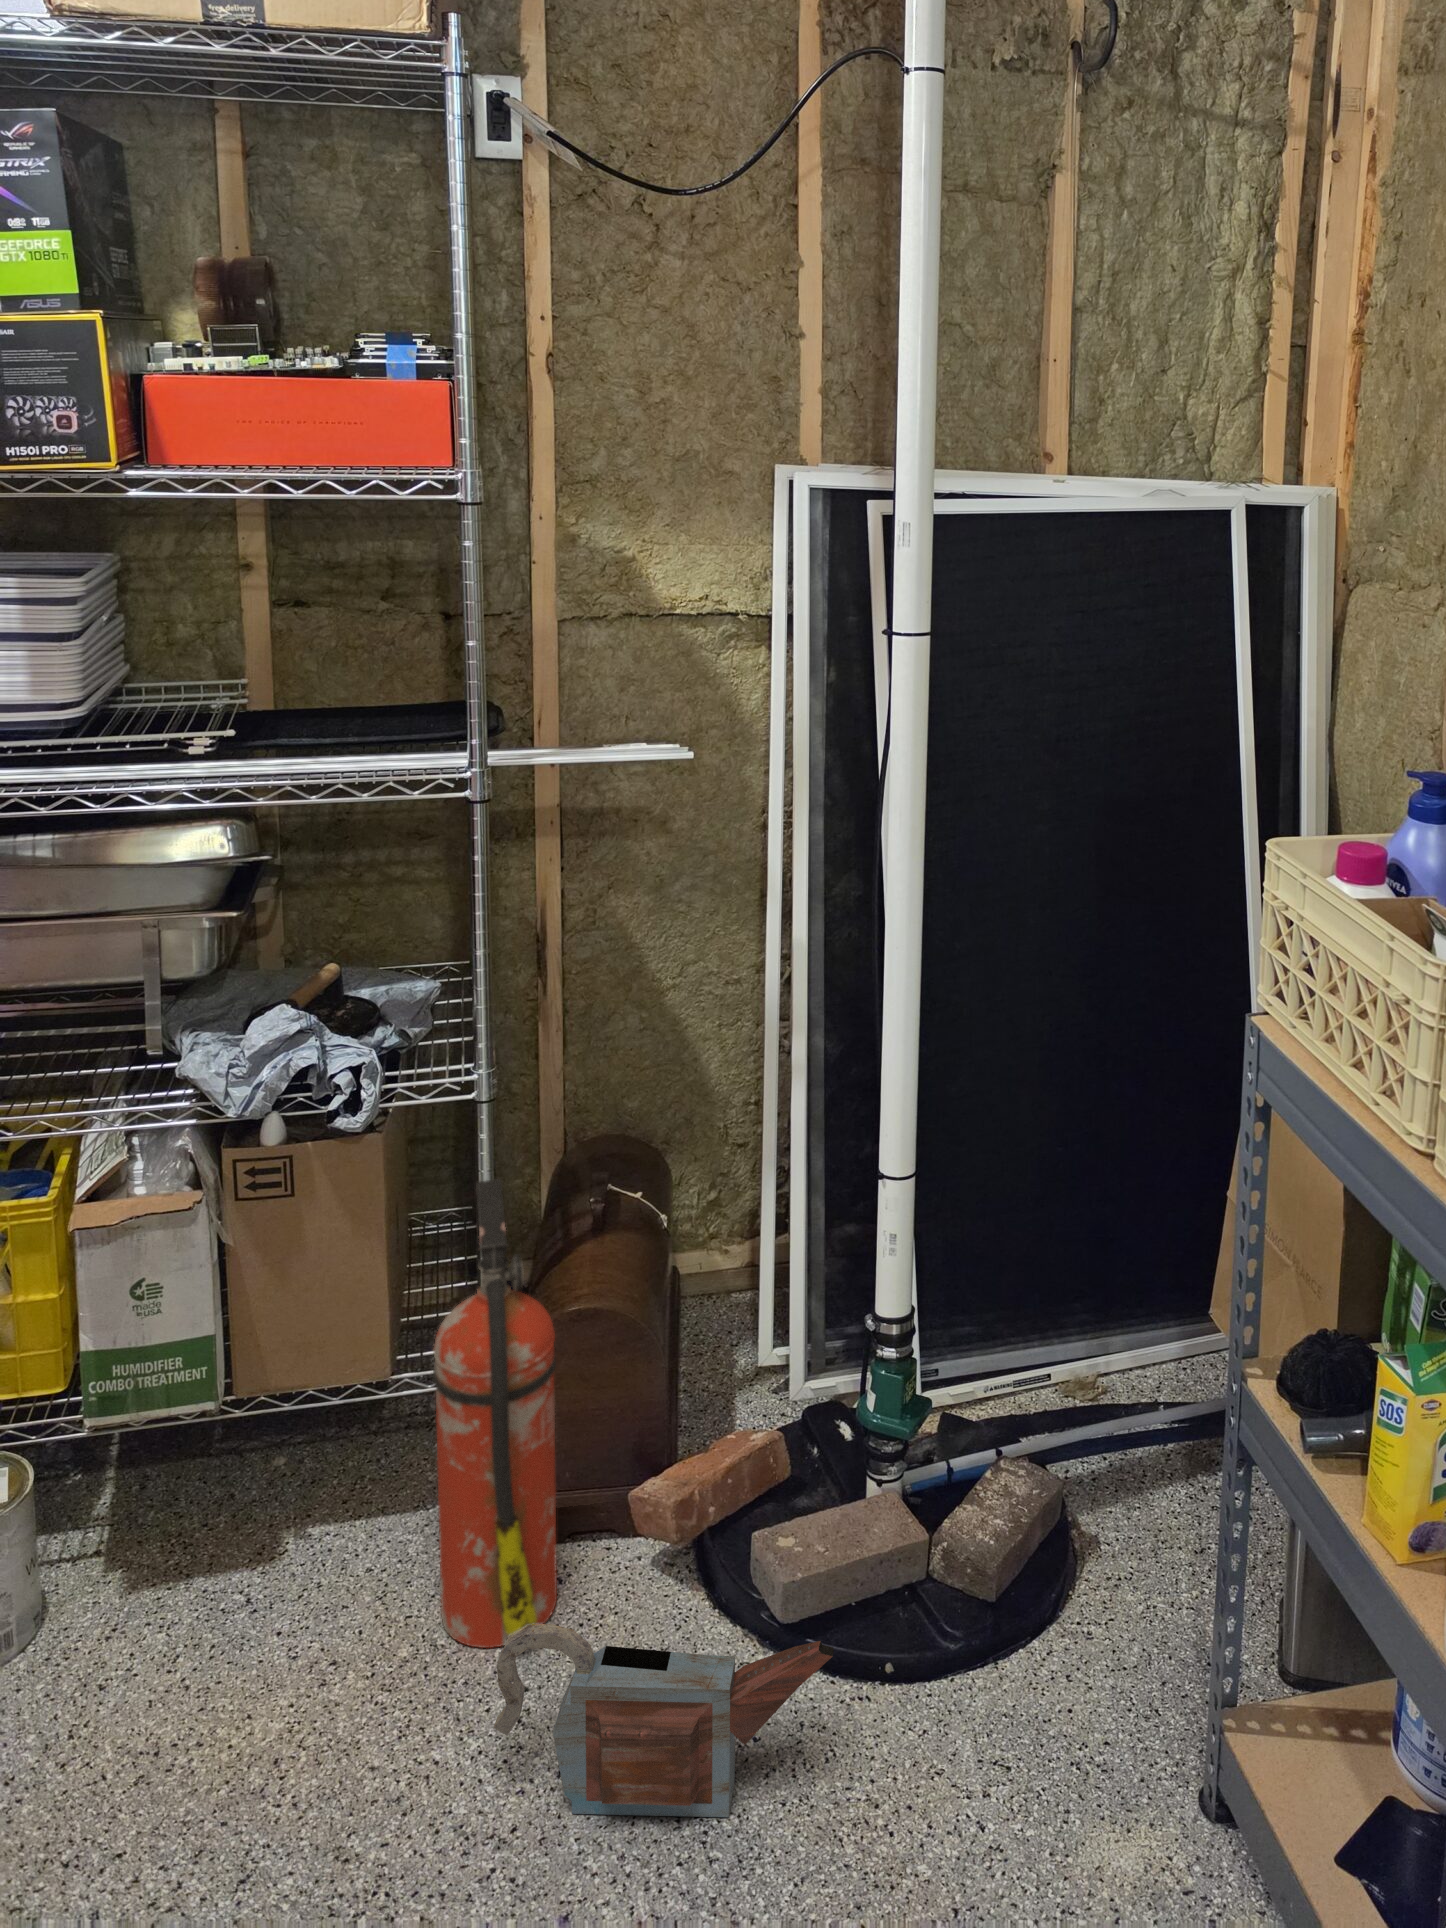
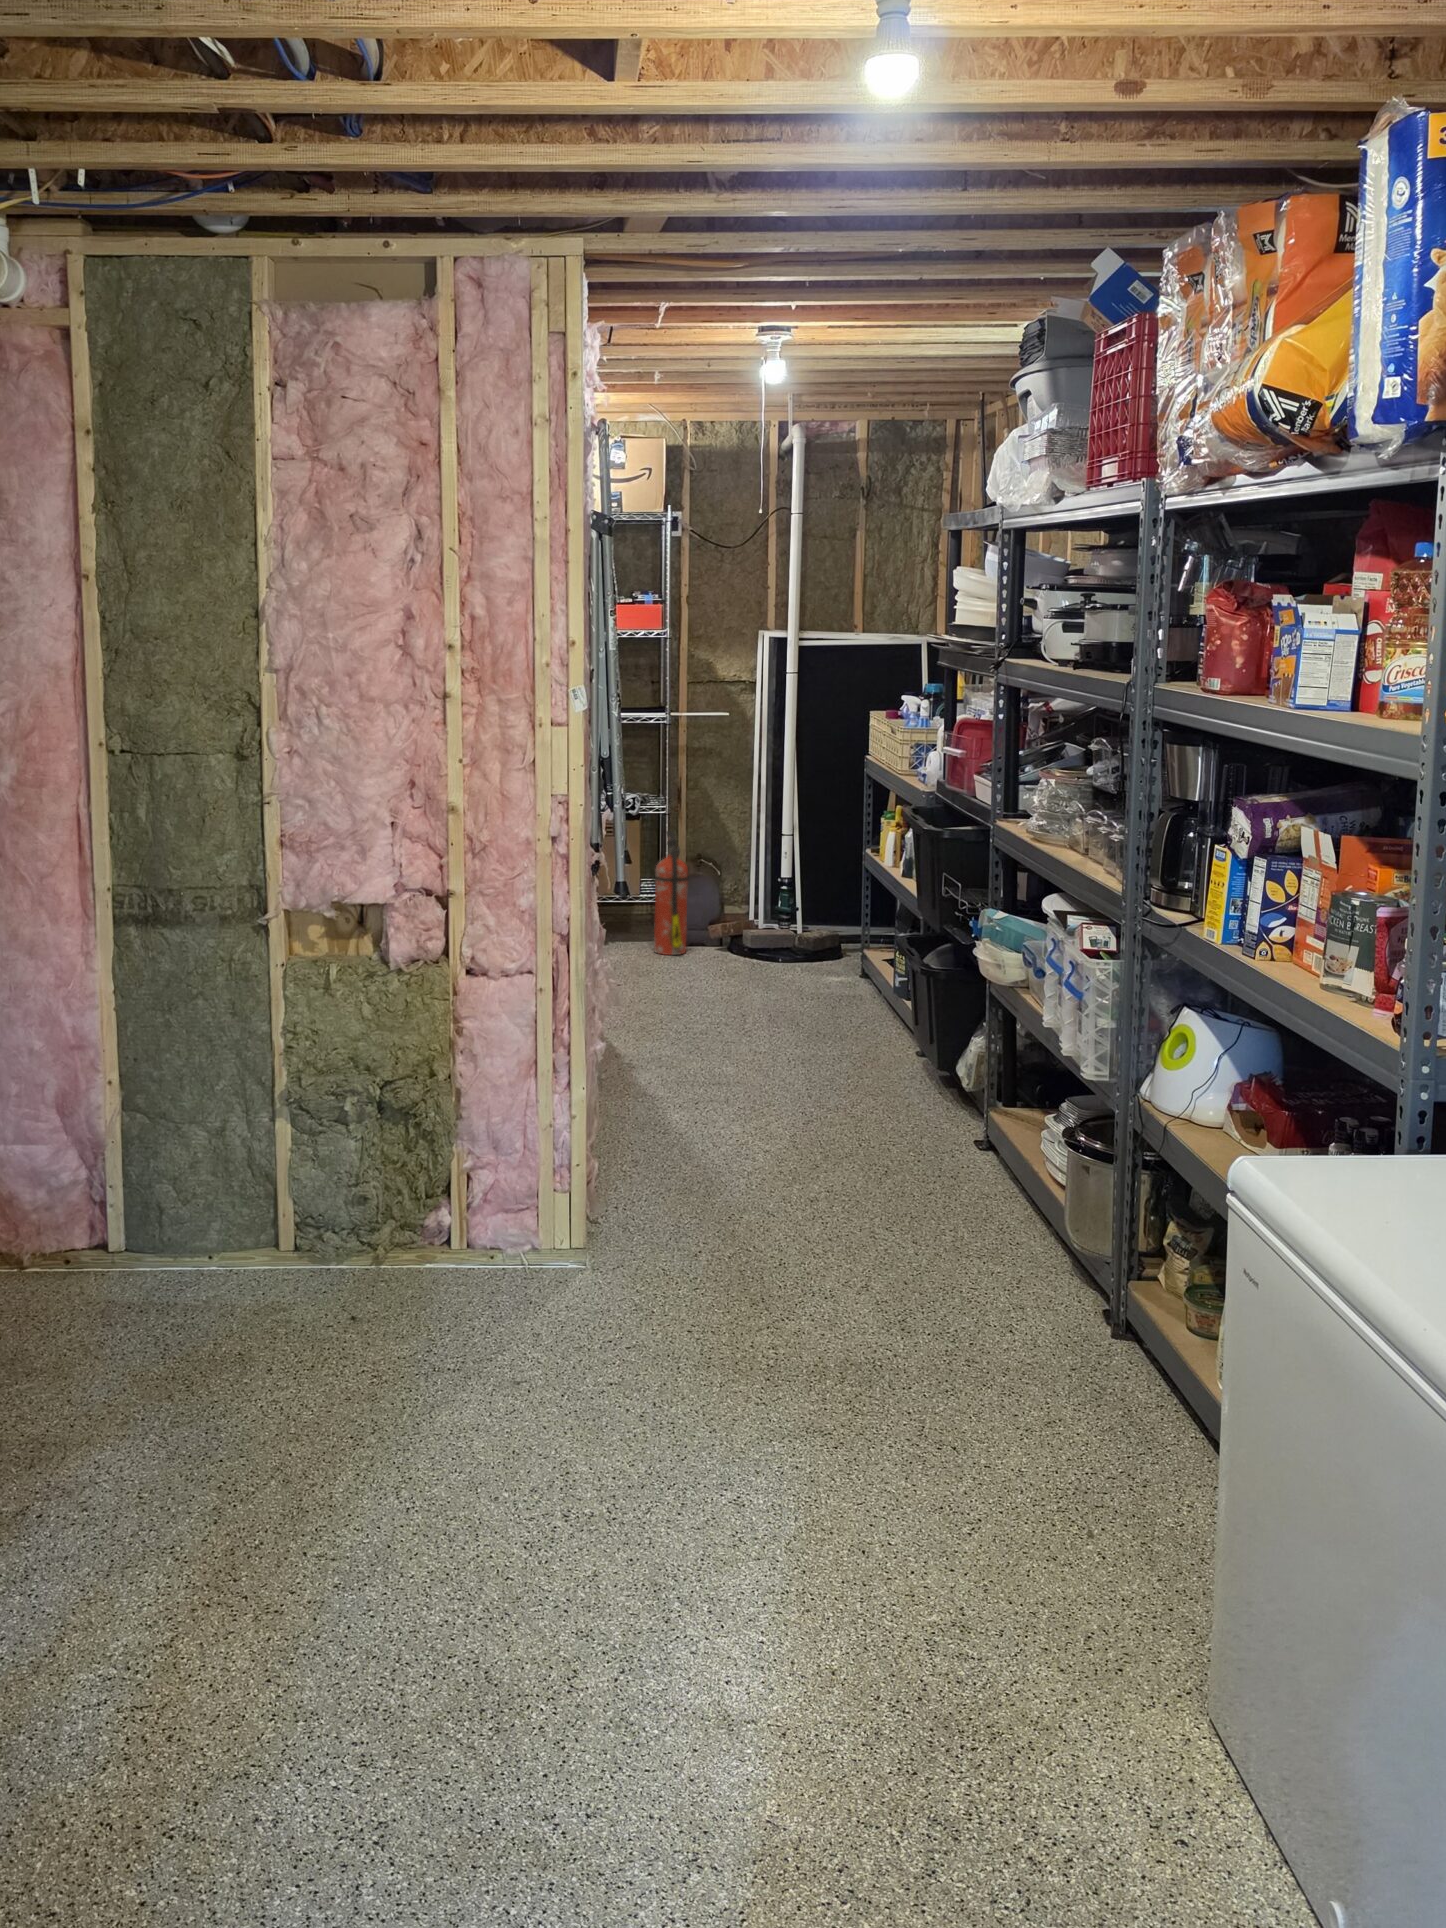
watering can: present [494,1624,834,1817] -> none [674,919,762,971]

